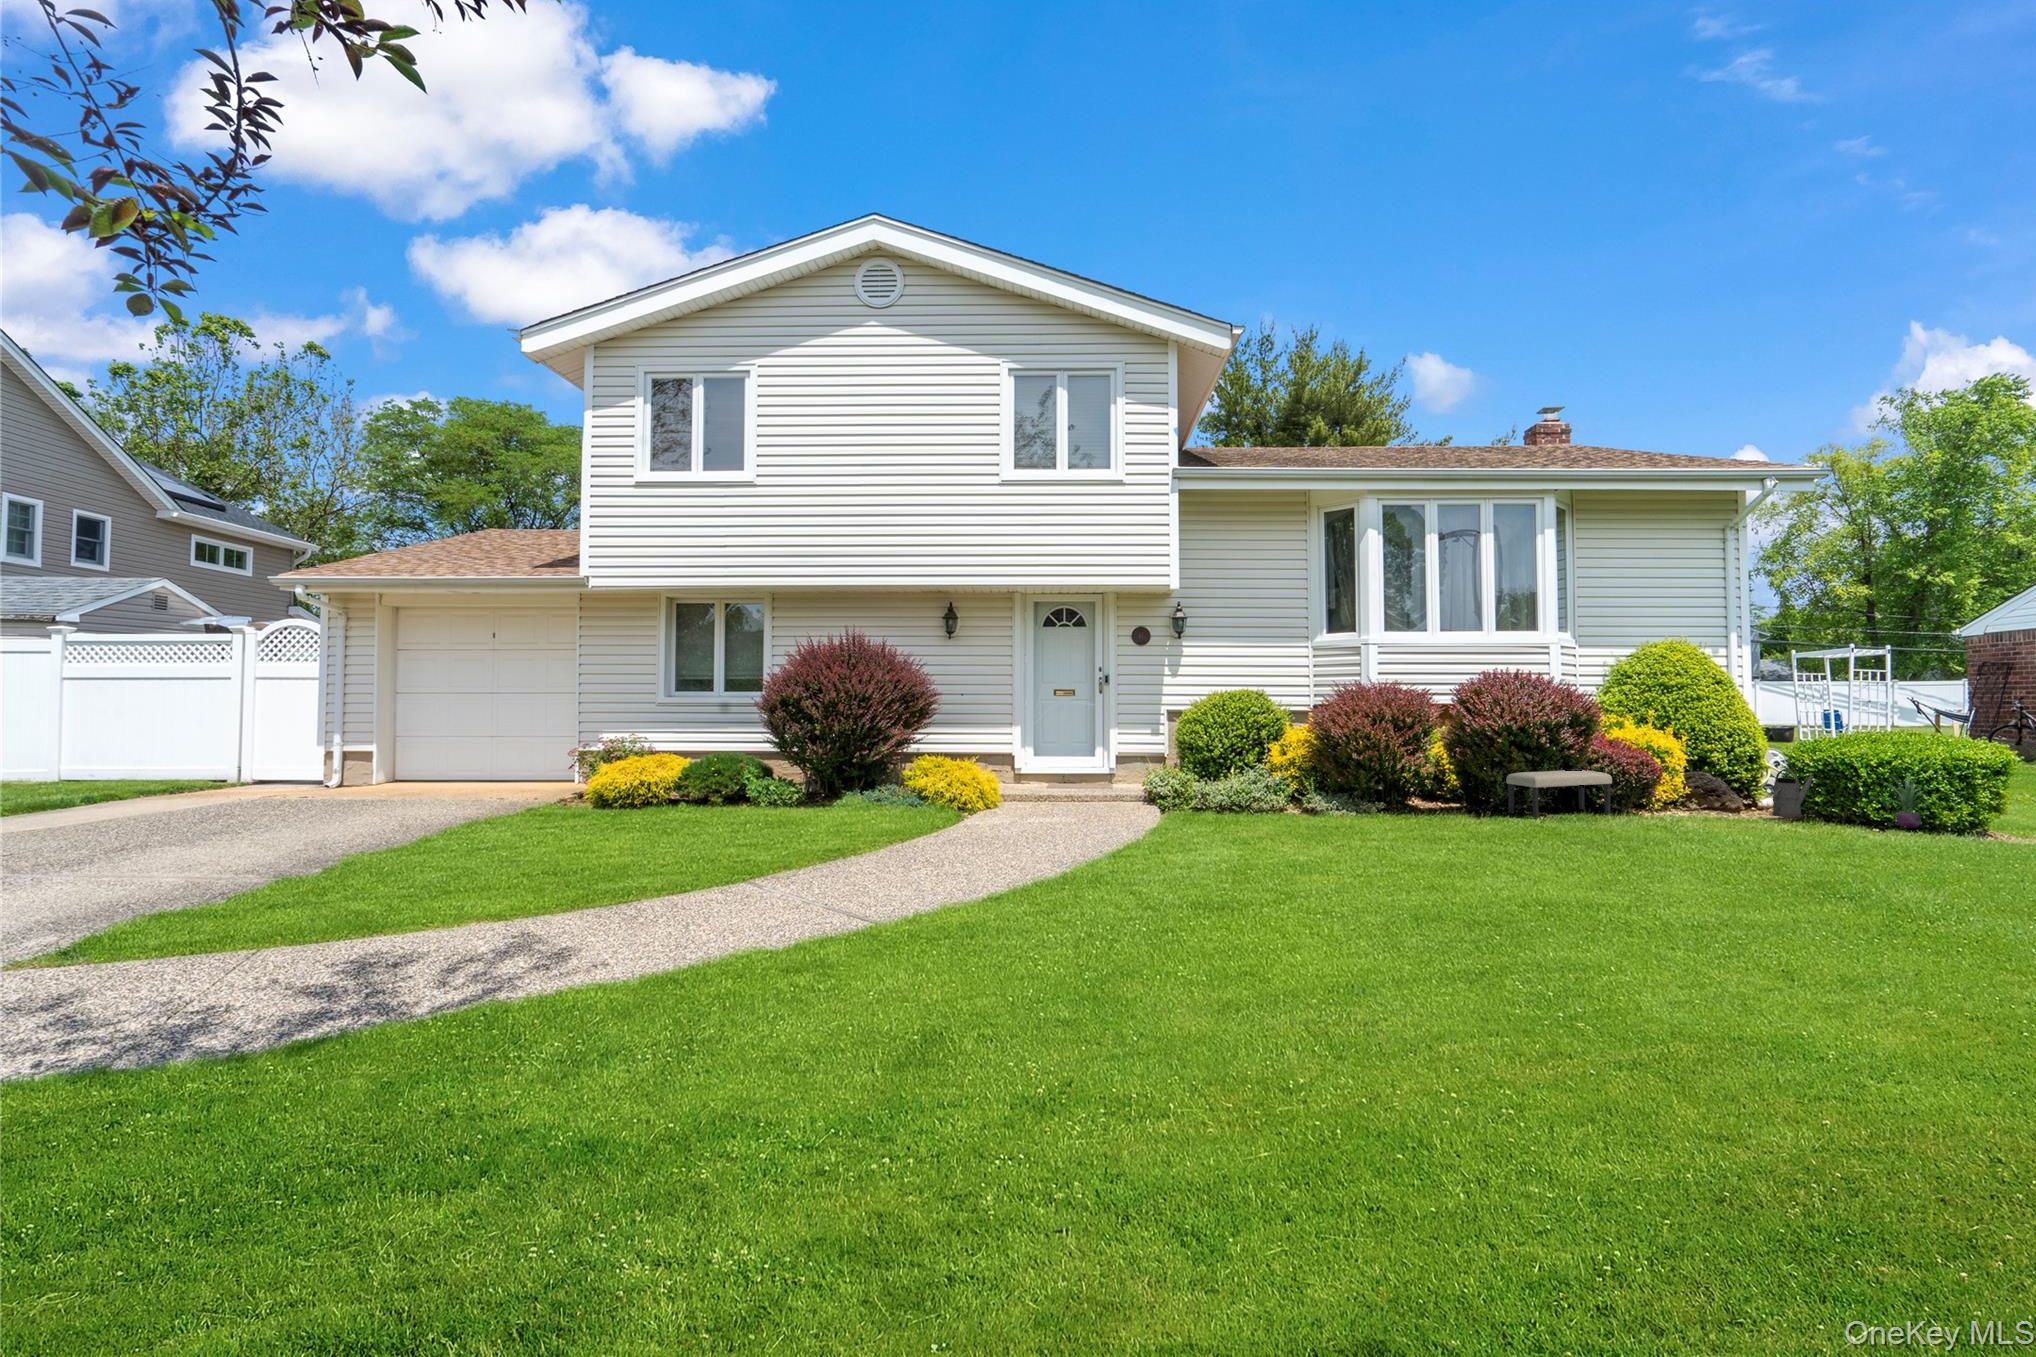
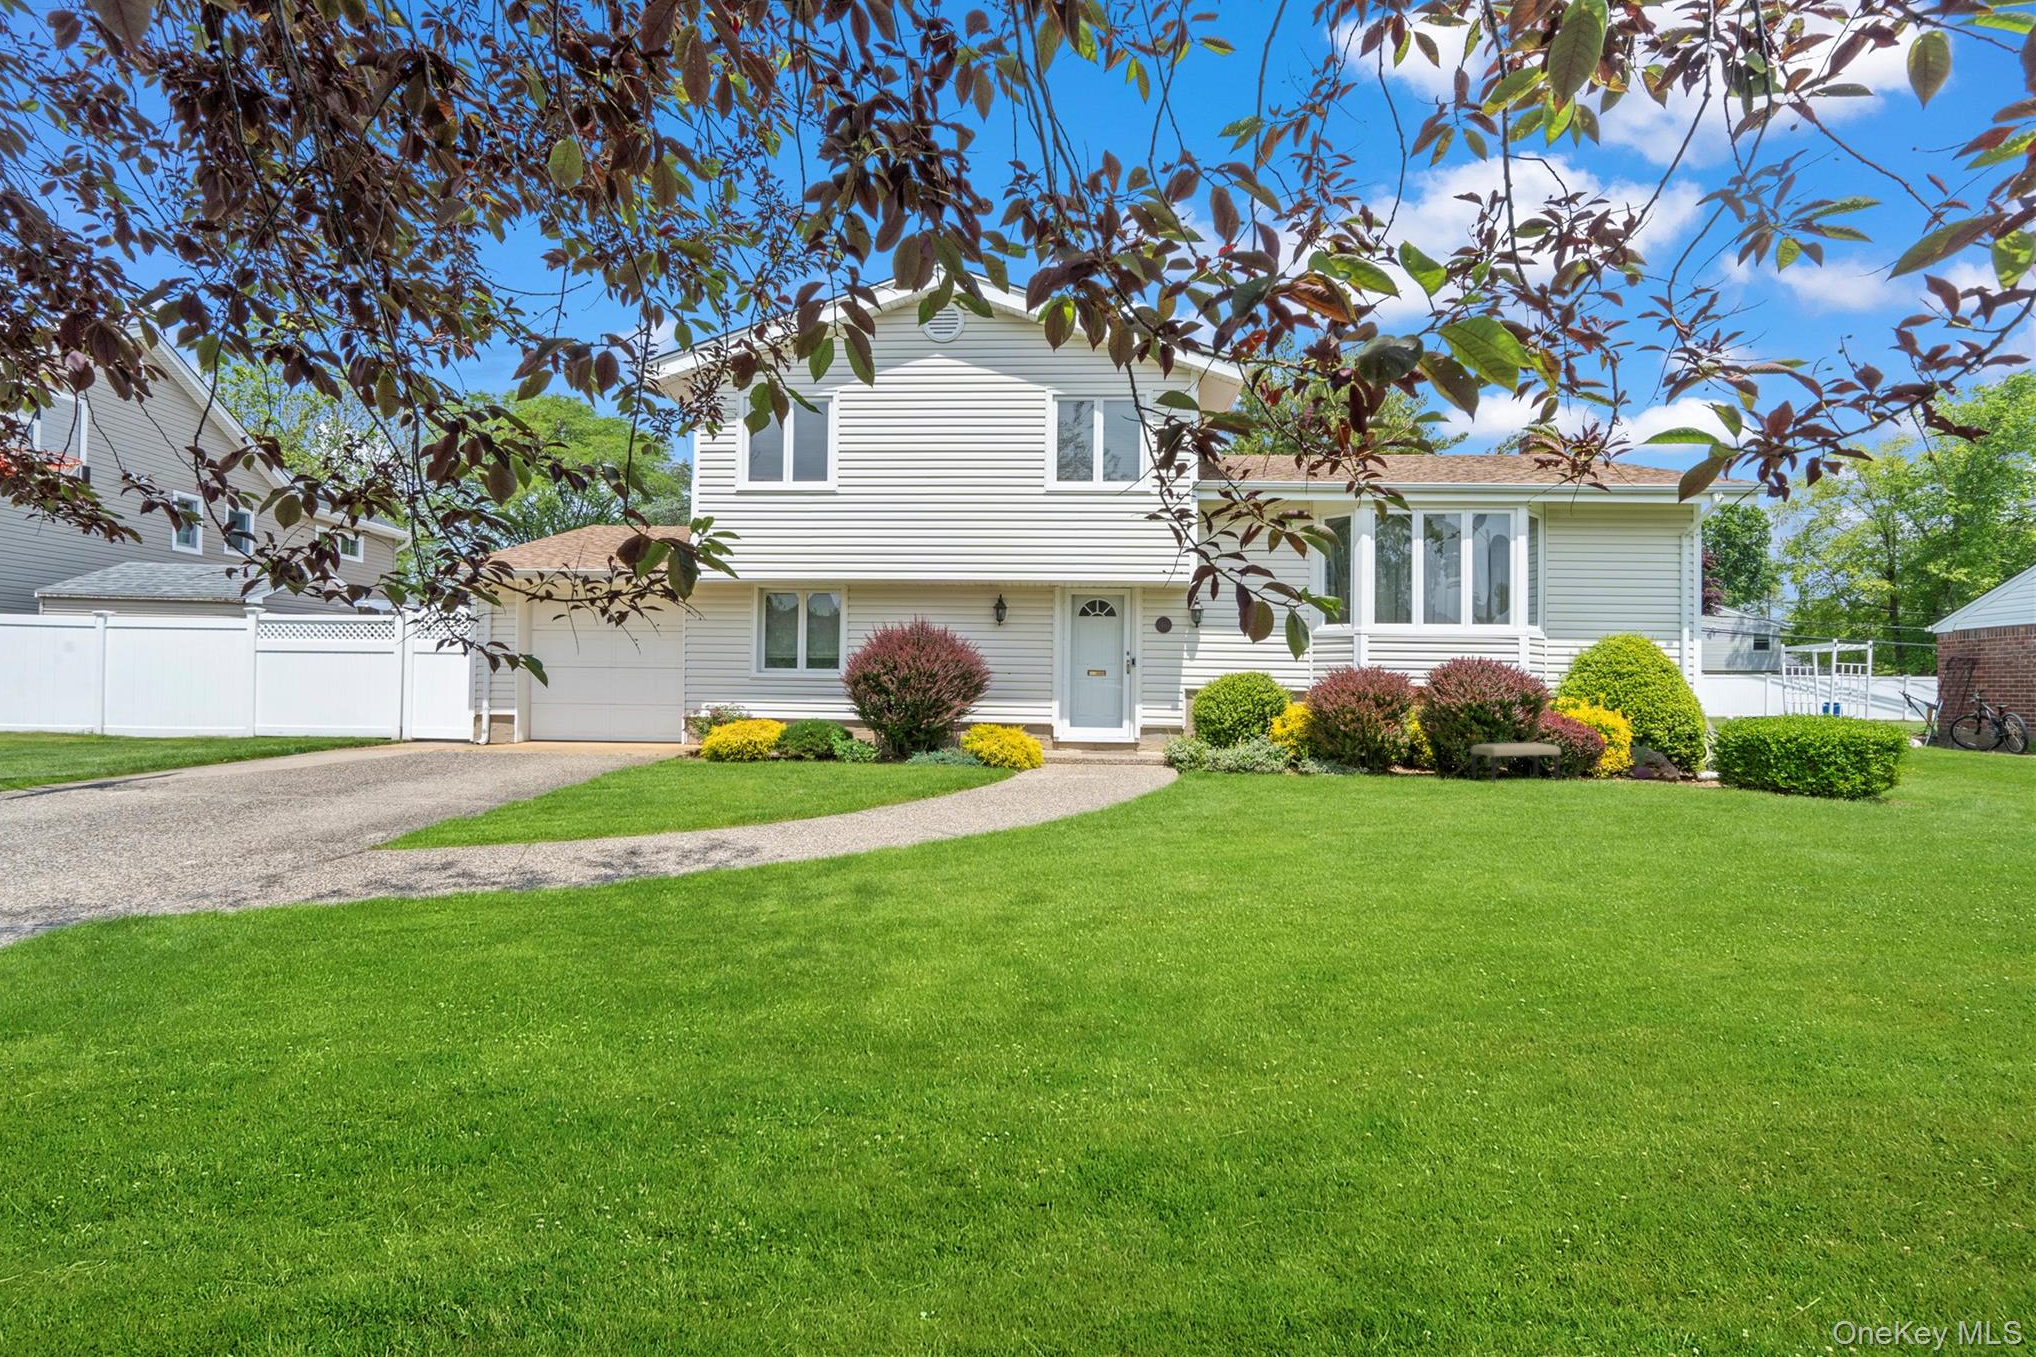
watering can: present [1772,769,1813,817] -> none [1699,745,1737,785]
decorative plant: present [1890,775,1921,828] -> present [1625,740,1650,779]

